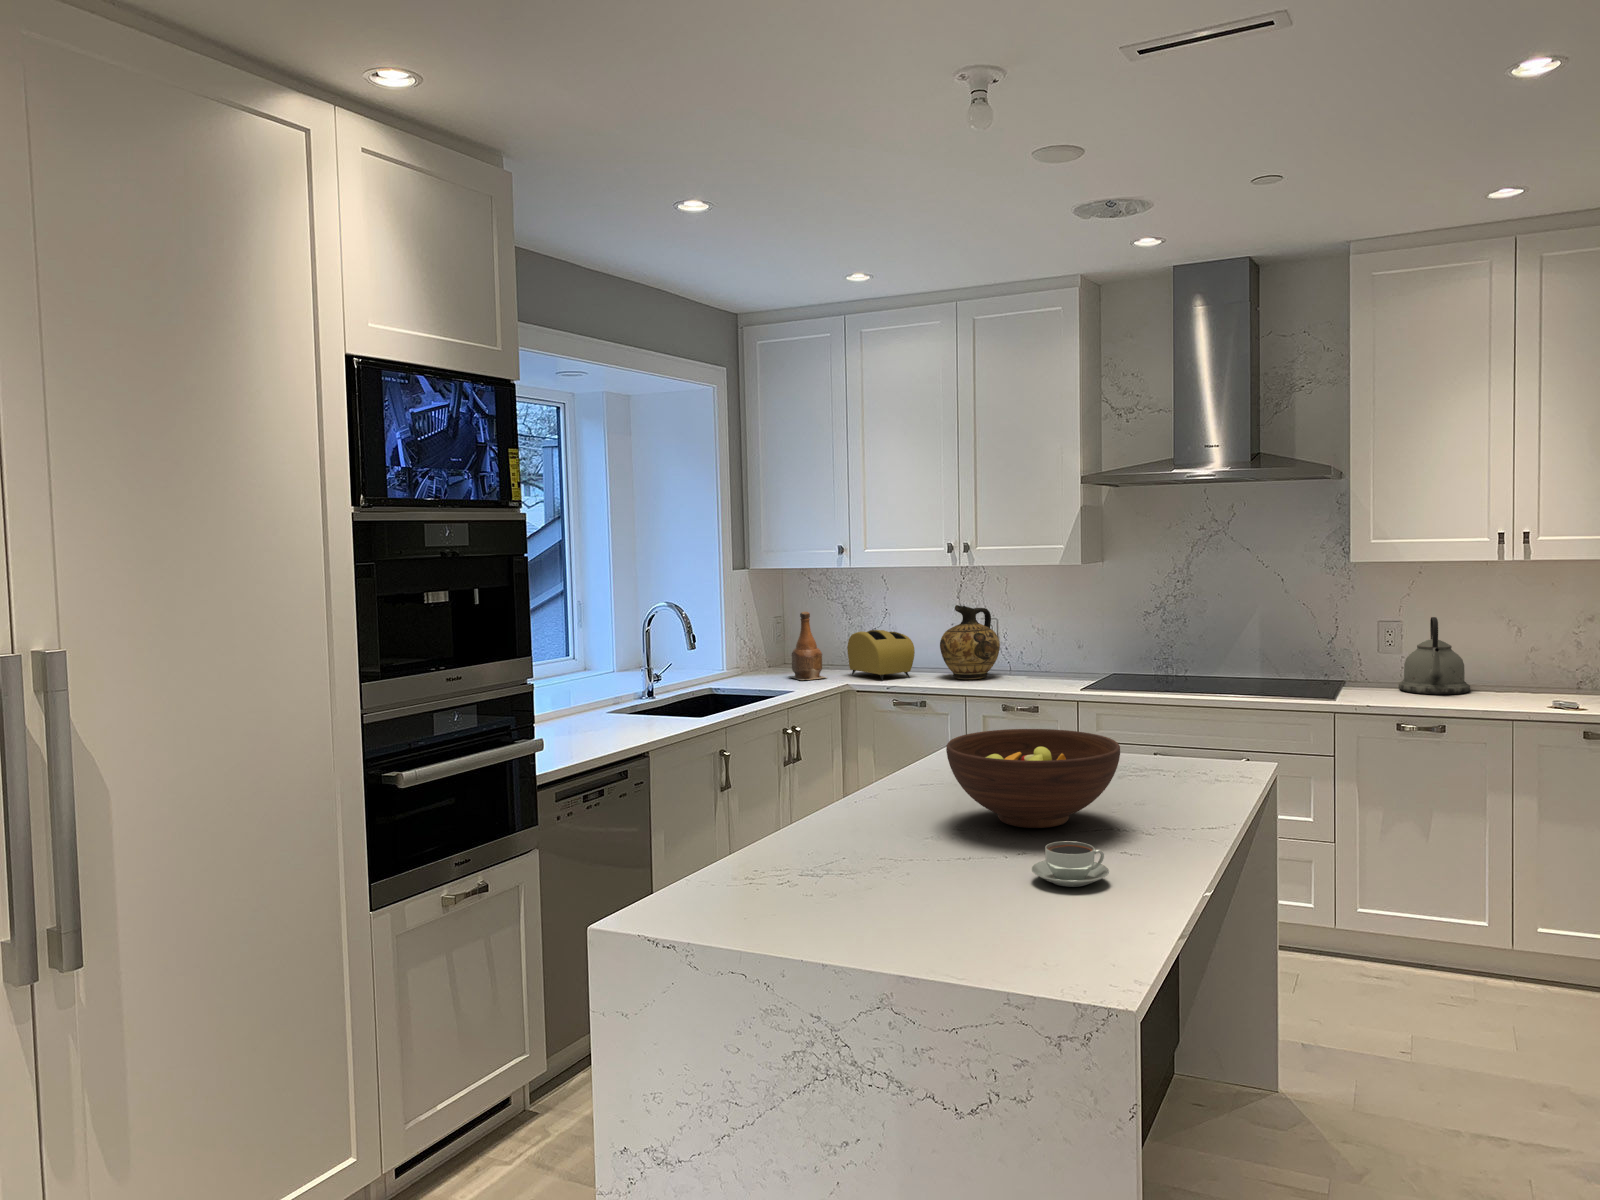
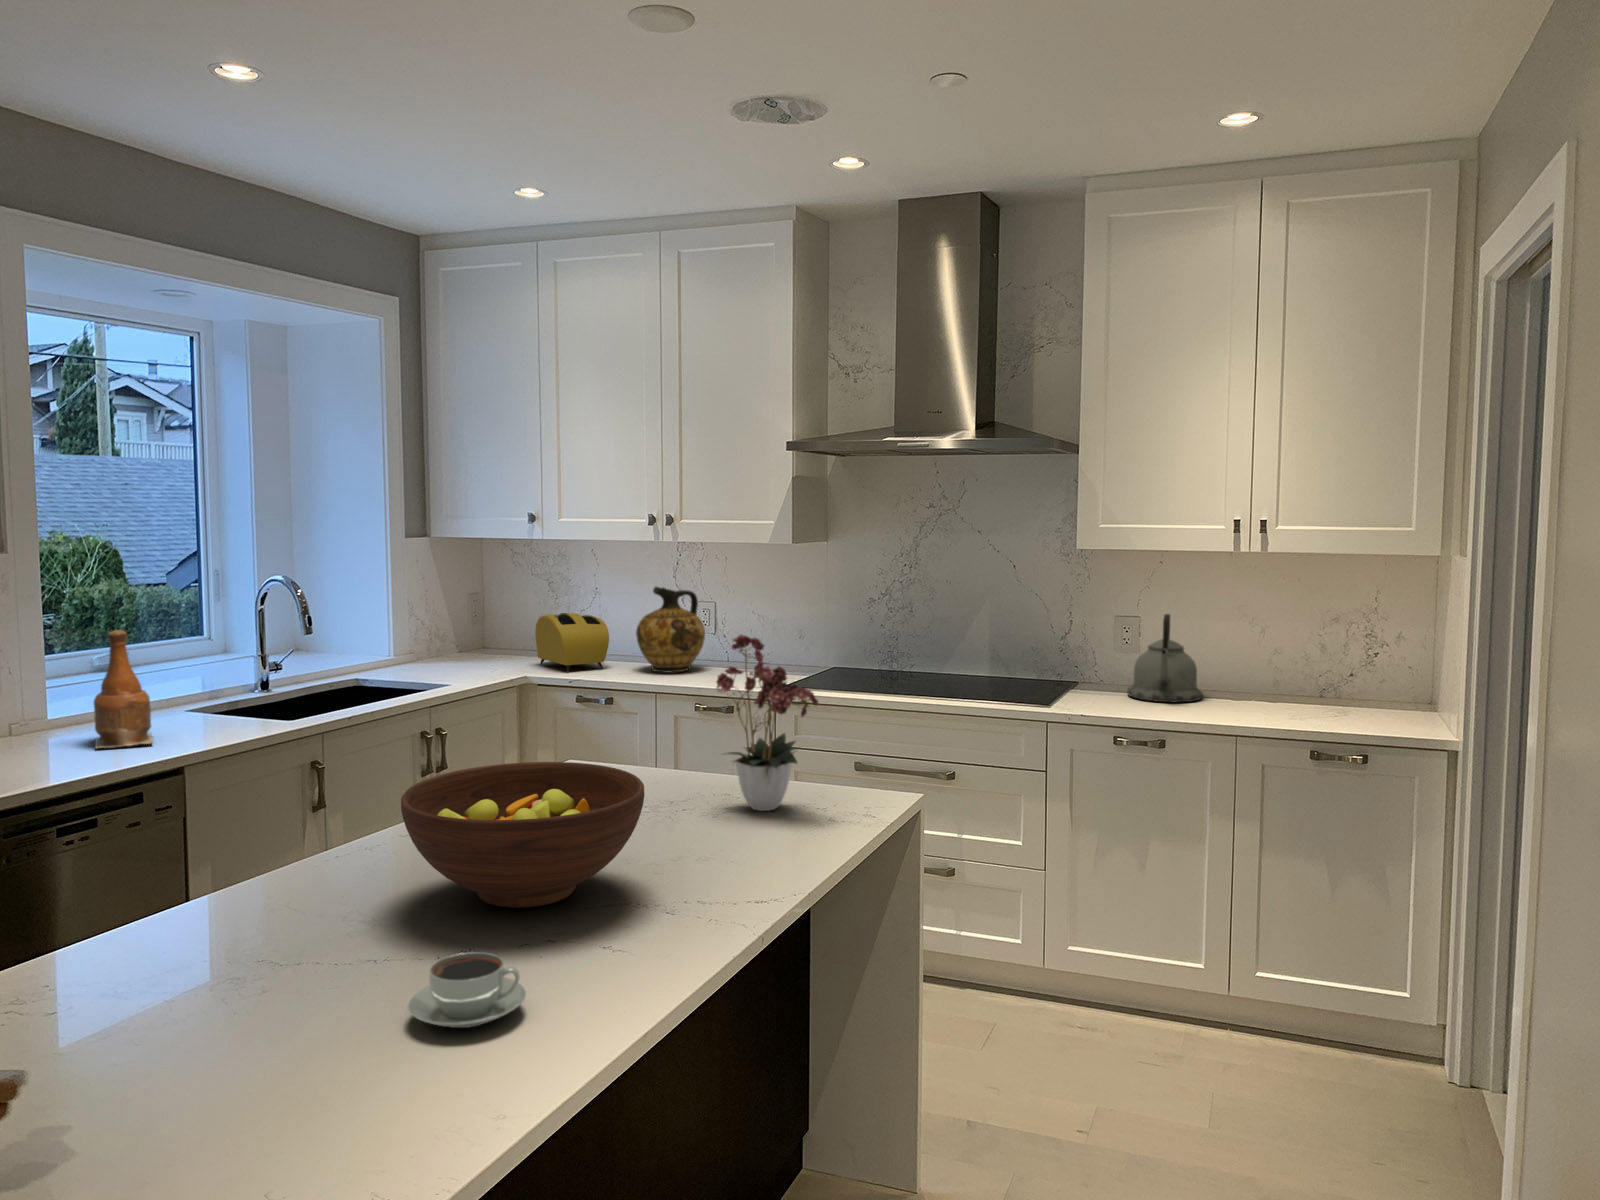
bottle: present [788,612,827,680] -> present [94,630,153,748]
flower arrangement: none [1107,628,1209,772] -> present [716,635,818,811]

